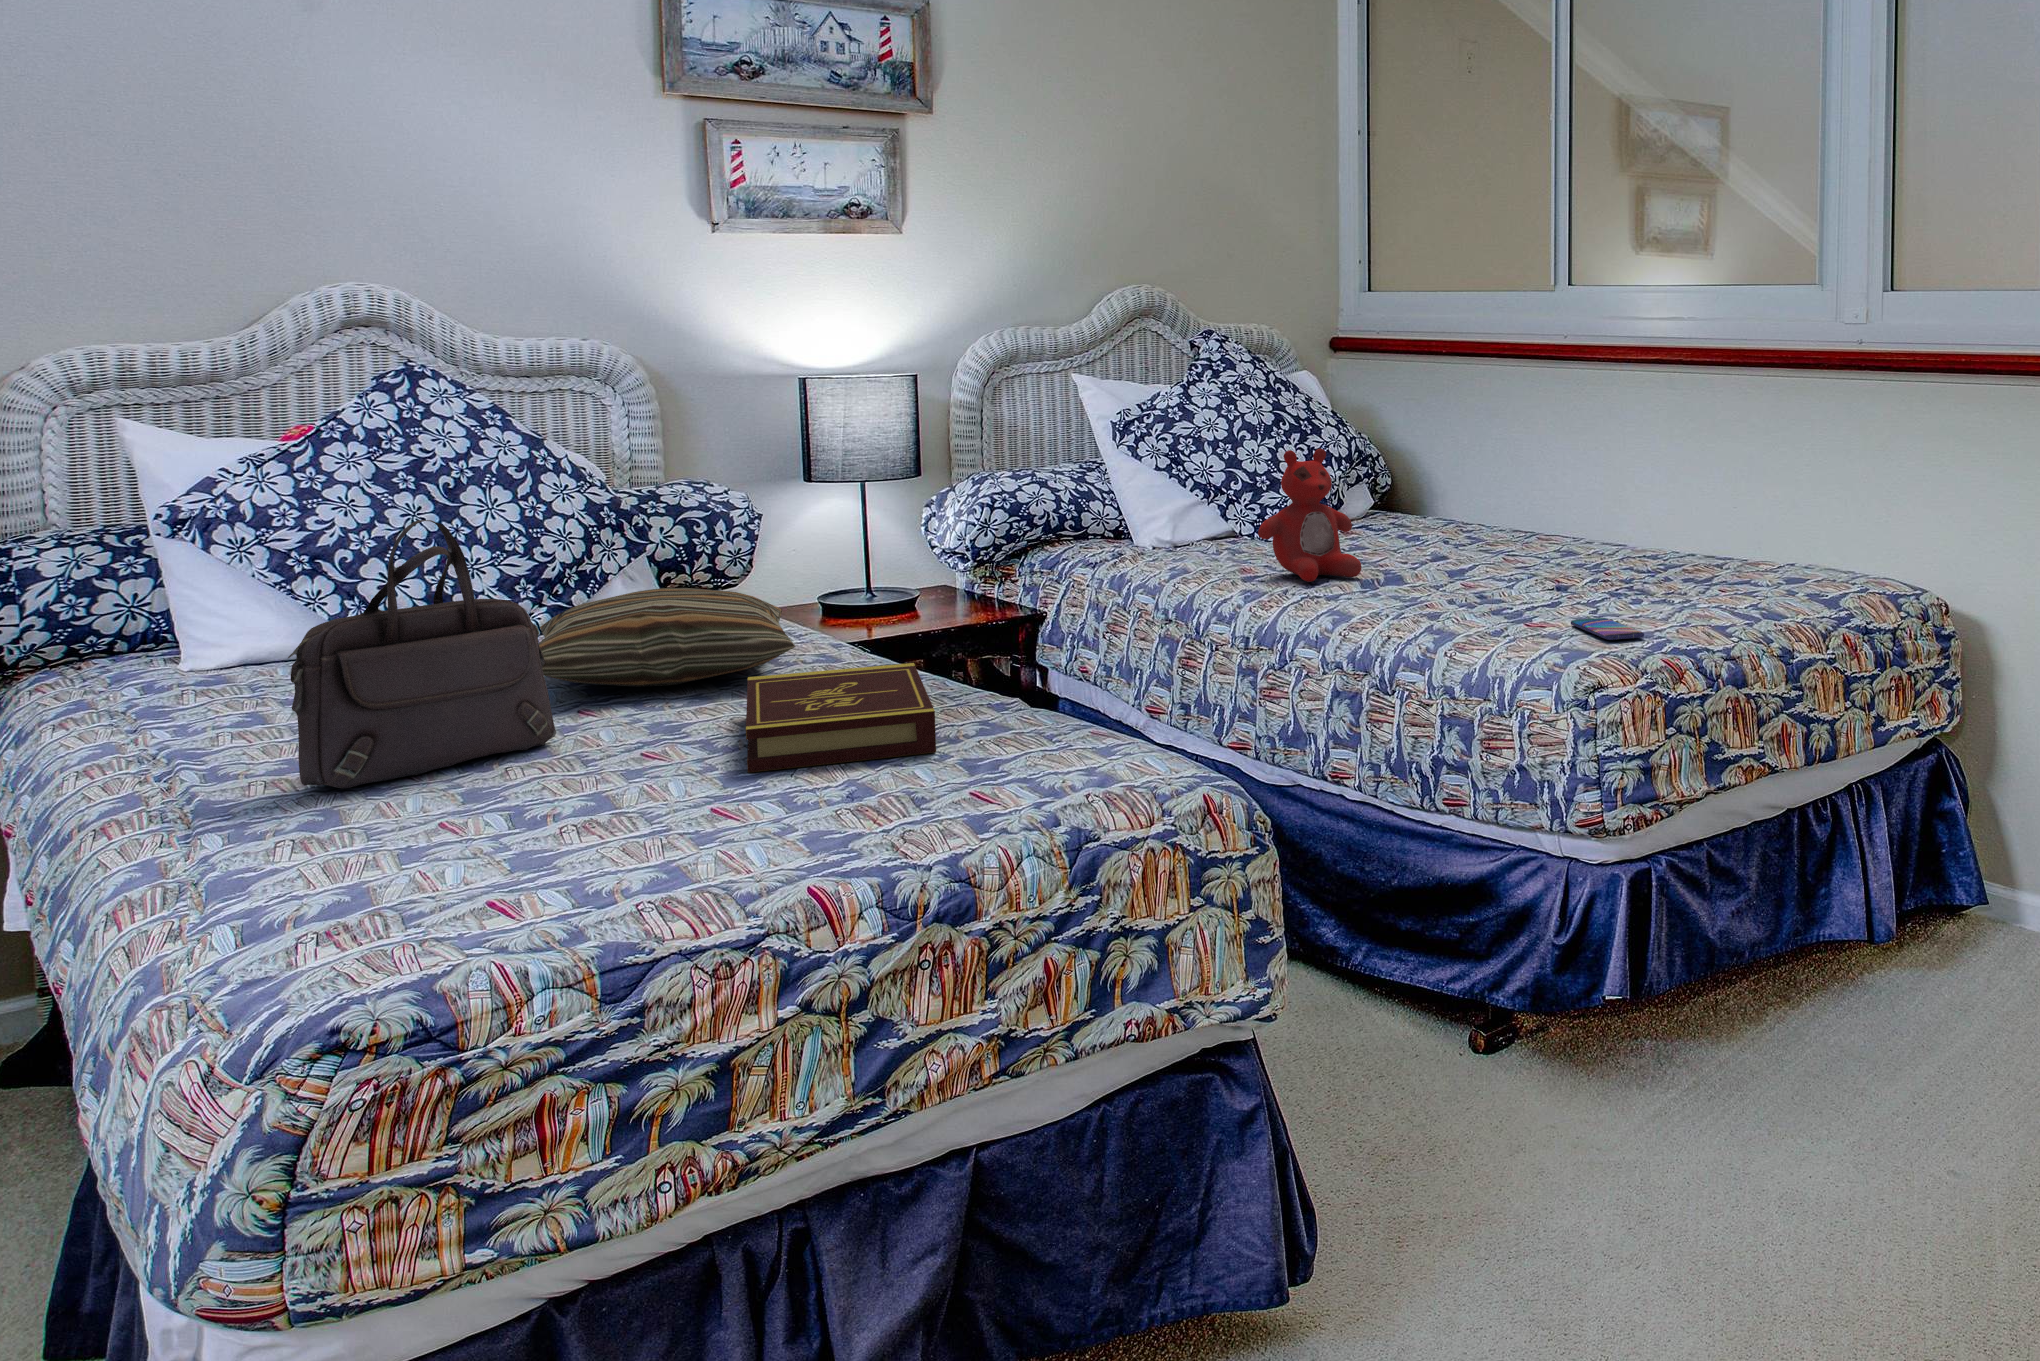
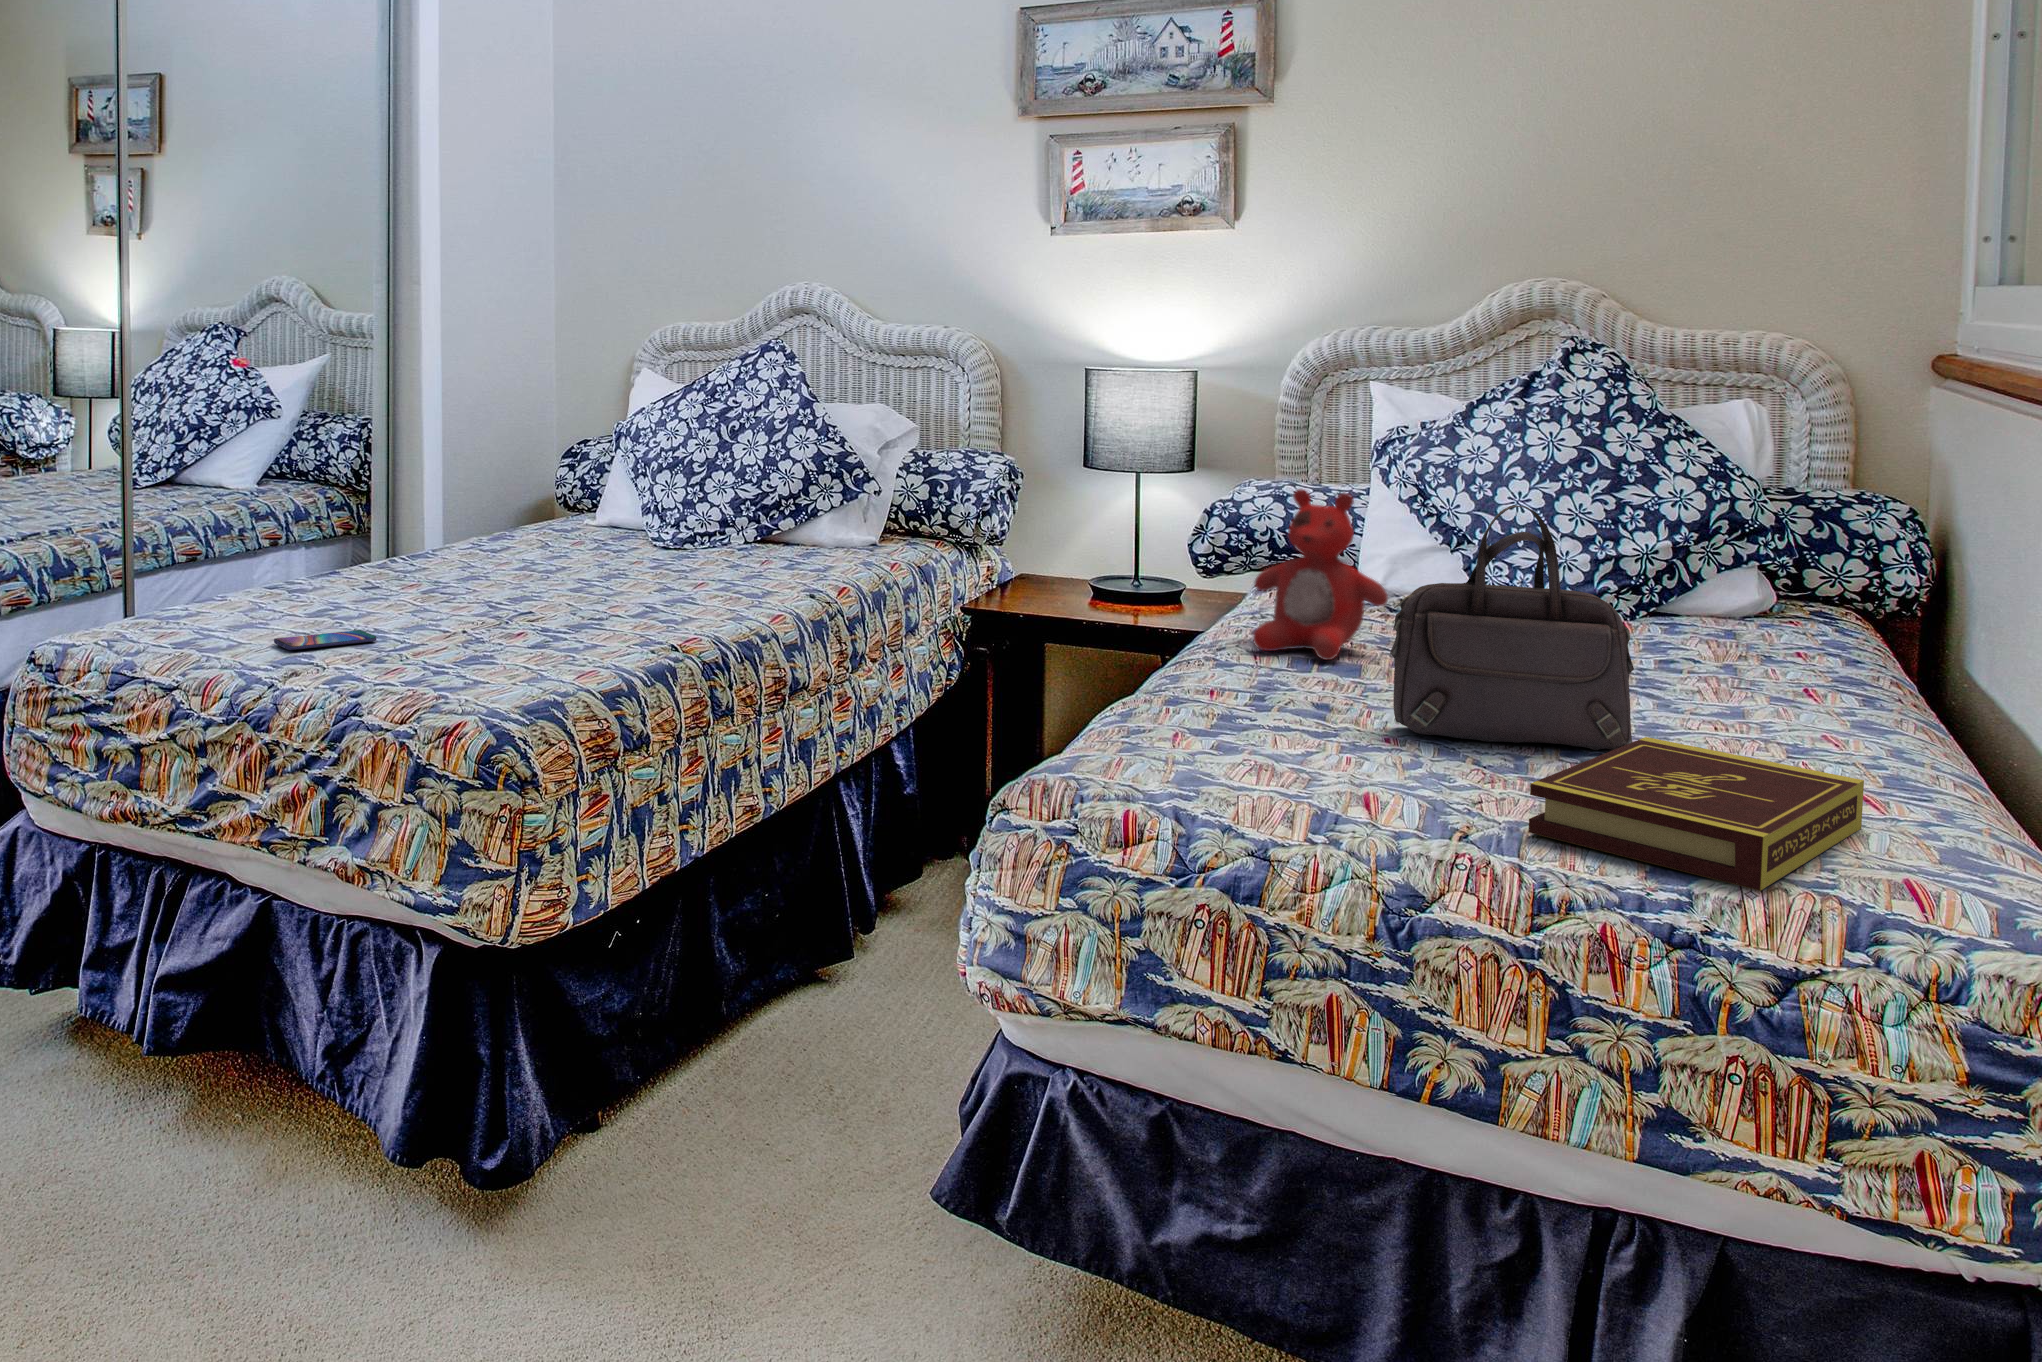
handbag: present [288,520,556,788] -> present [1390,505,1634,750]
pillow: present [539,588,796,687] -> none [557,515,793,585]
smartphone: present [1571,618,1644,640] -> present [274,630,377,650]
book: present [746,663,936,772] -> present [1528,737,1864,891]

